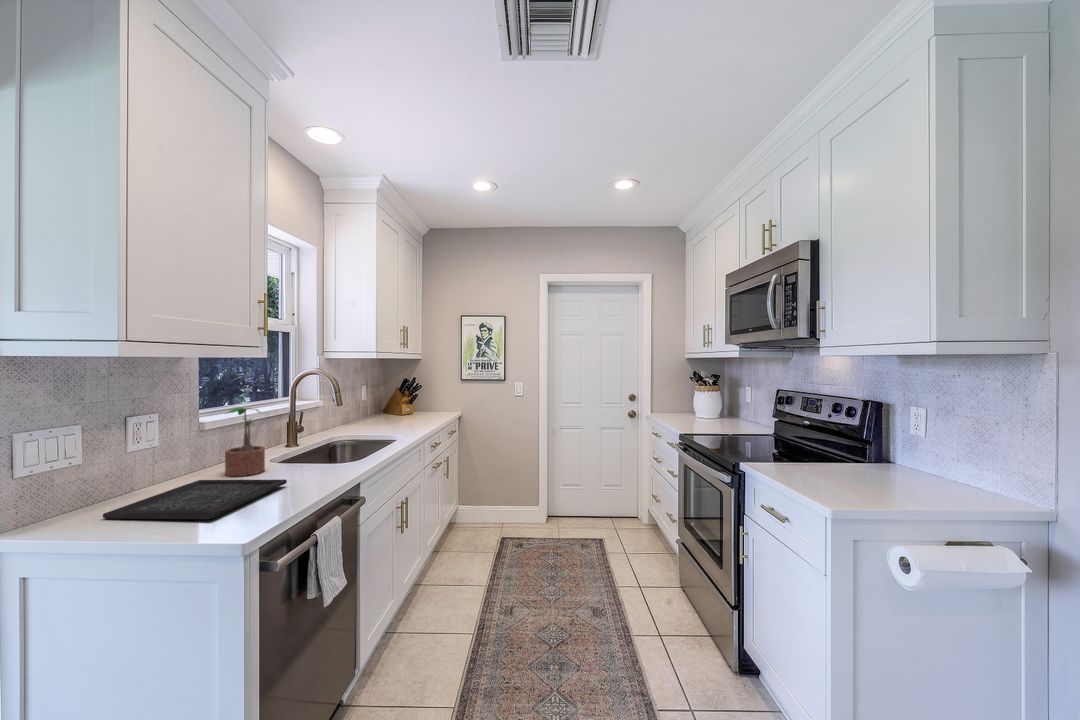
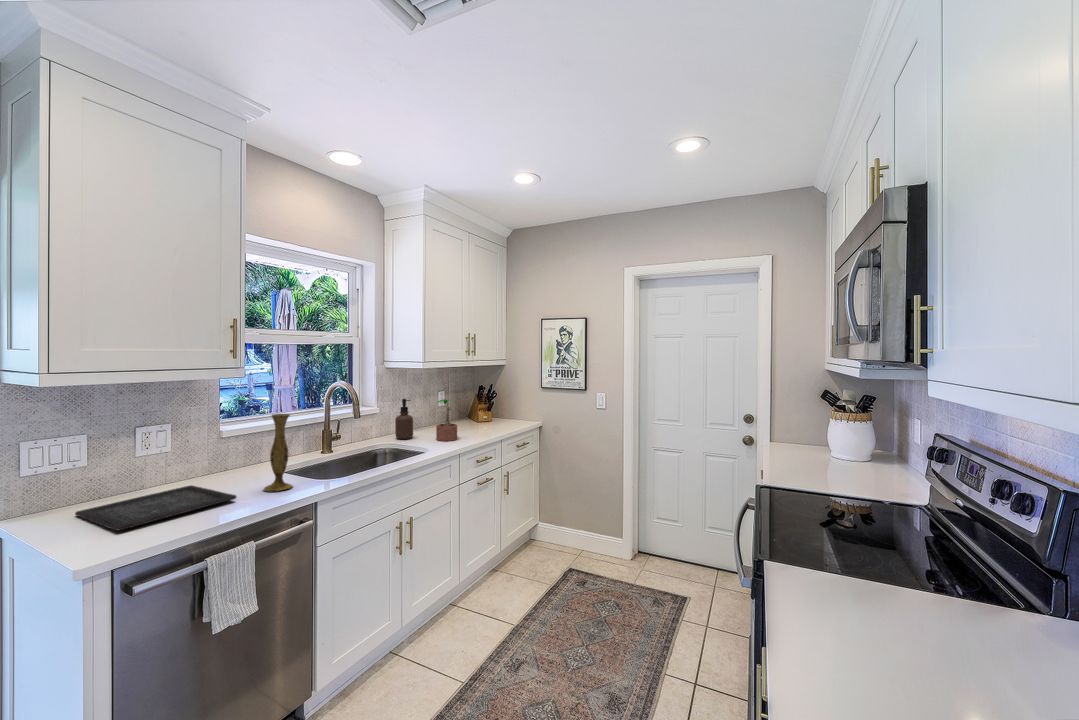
soap dispenser: none [340,389,359,430] -> present [395,399,413,439]
vase: none [292,396,322,476] -> present [264,414,293,491]
potted plant: present [225,408,265,476] -> present [436,399,457,441]

